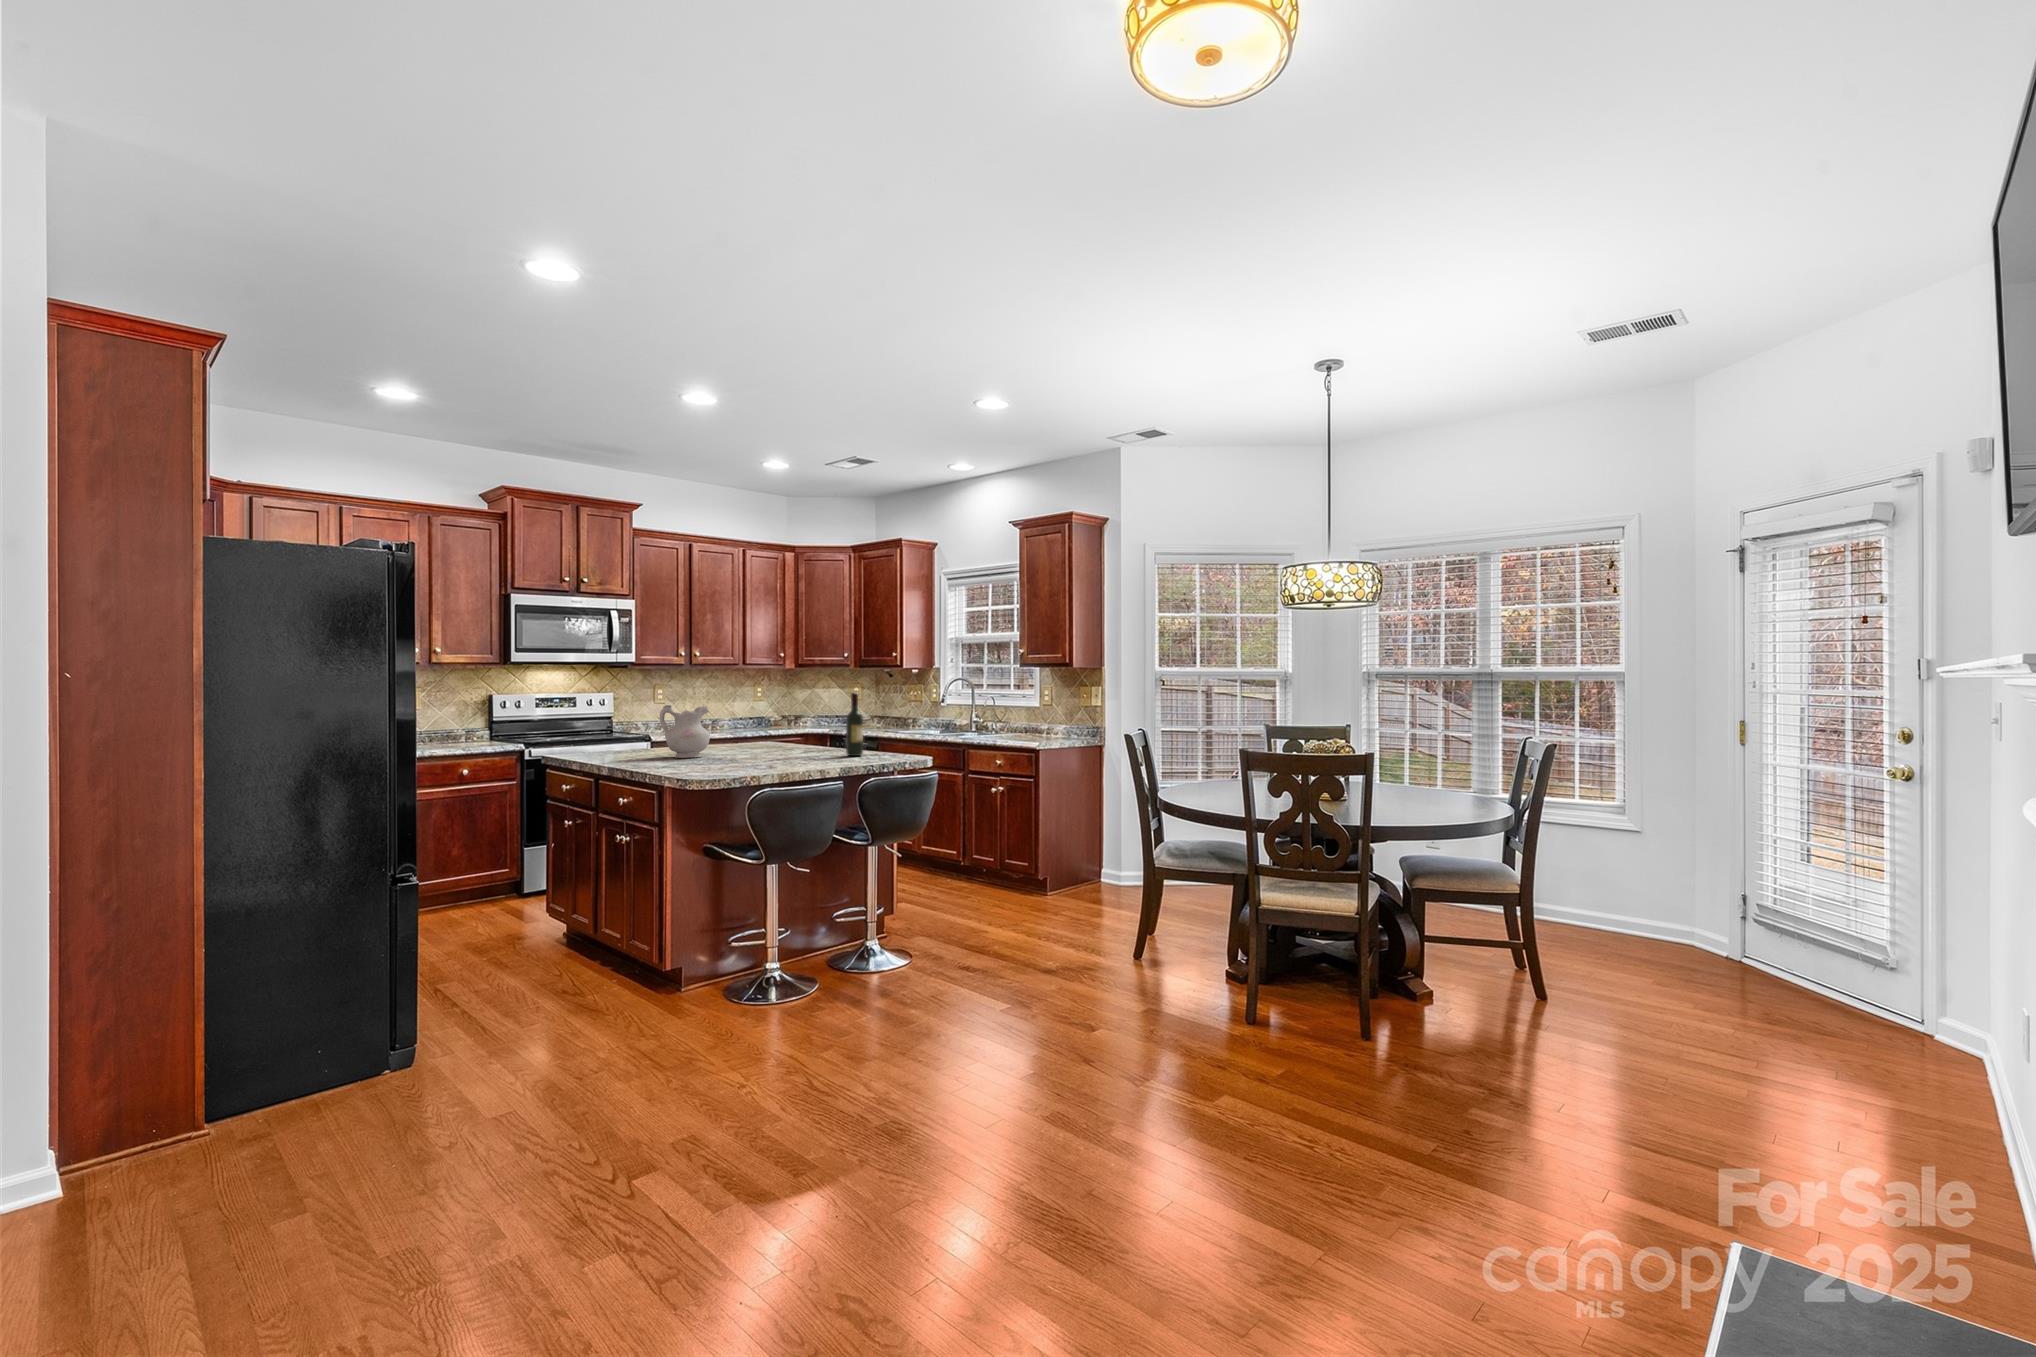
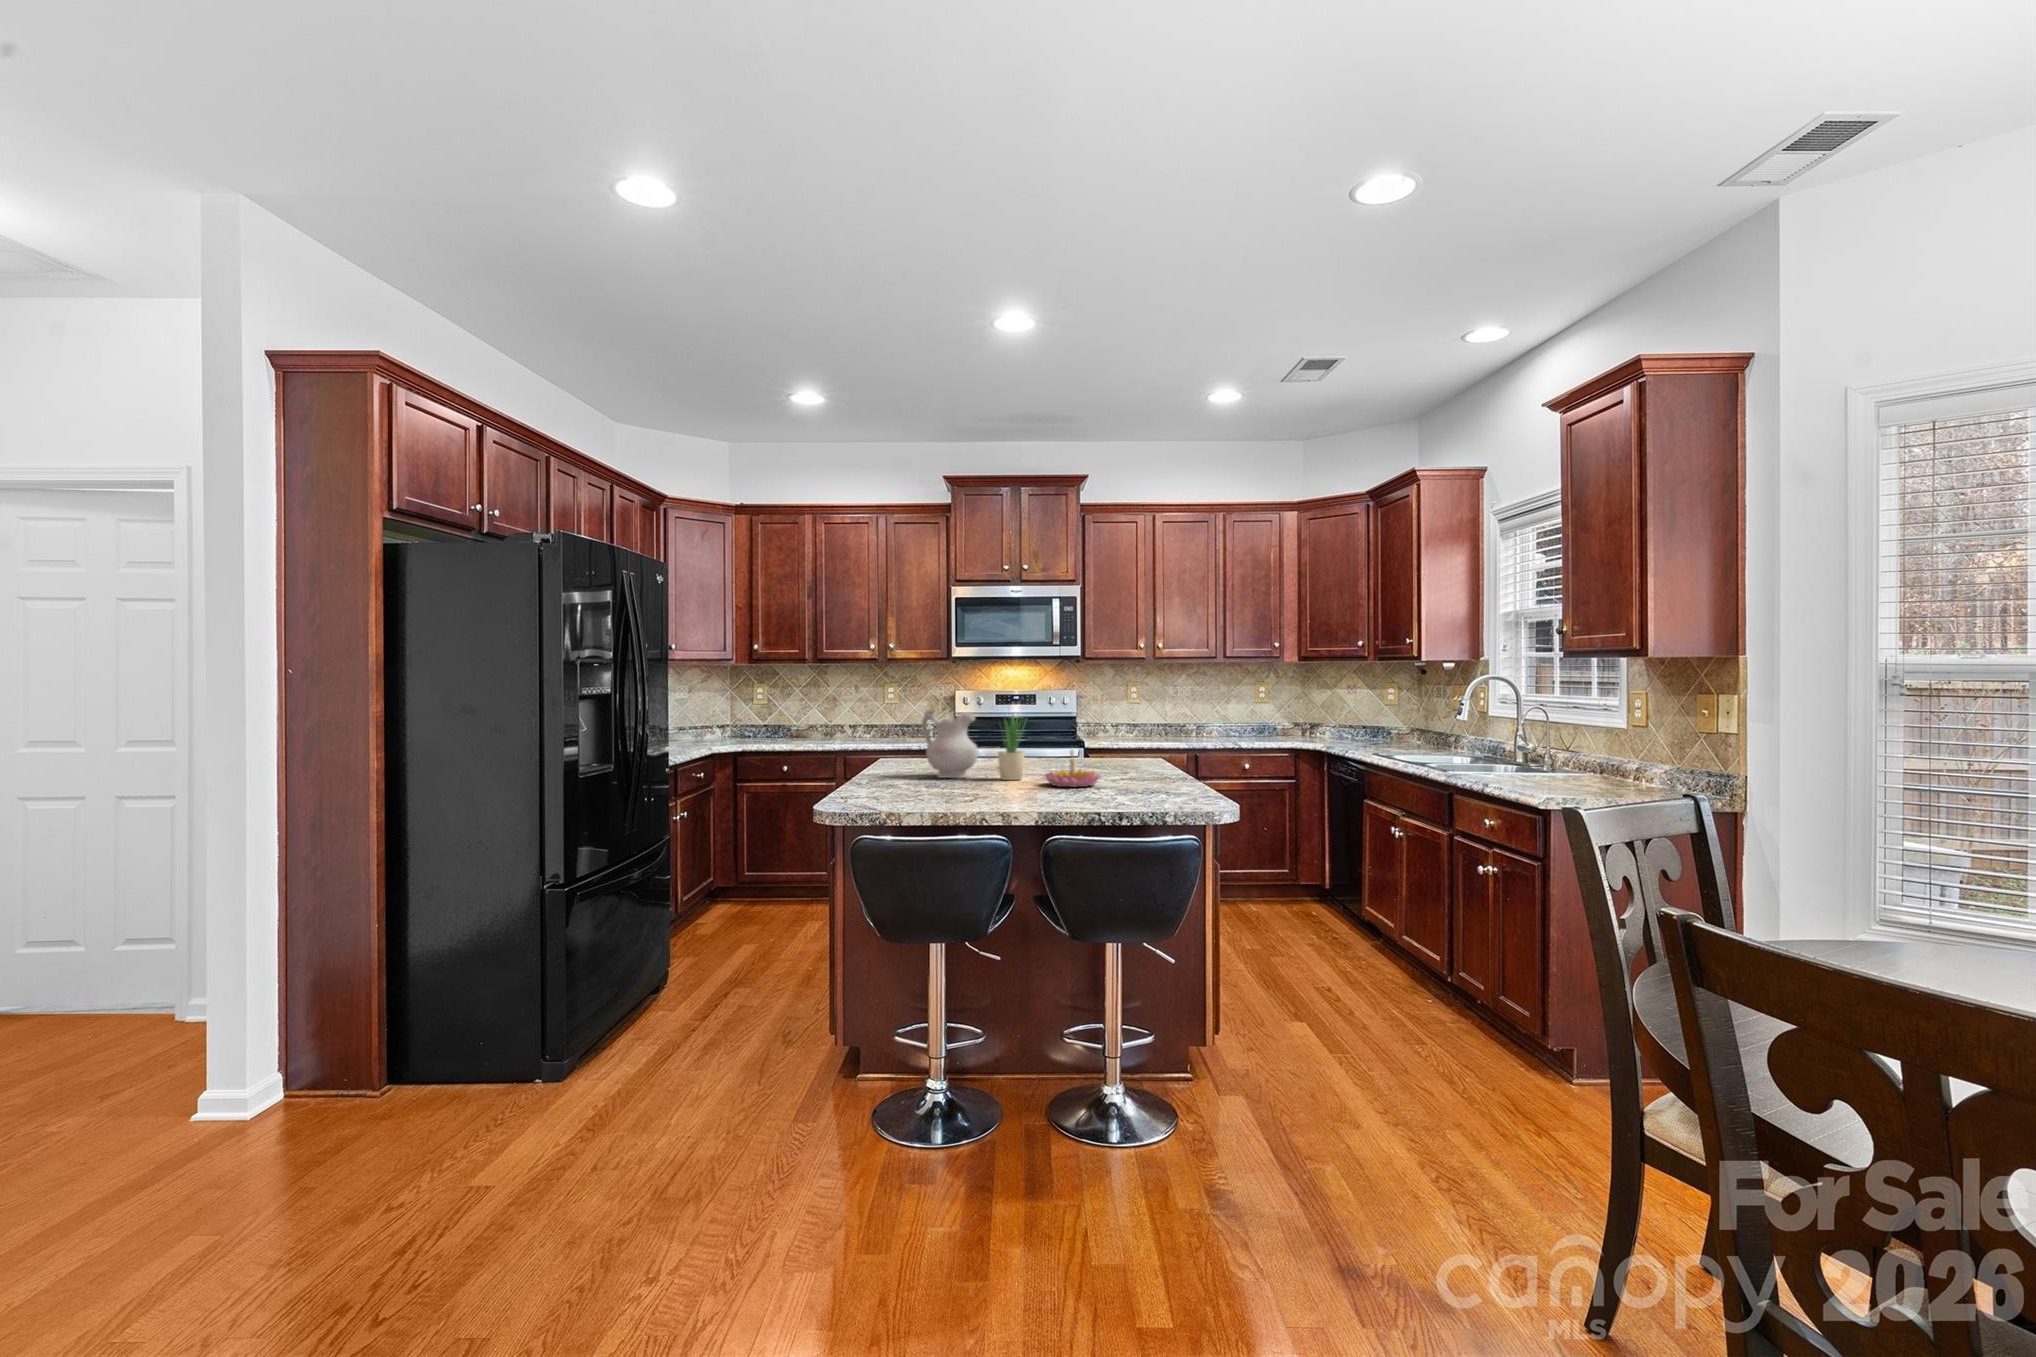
wine bottle: present [846,693,863,756] -> none [1106,699,1132,796]
potted plant: none [730,697,756,756] -> present [998,713,1026,780]
candle holder: none [779,727,821,755] -> present [1045,750,1101,787]

